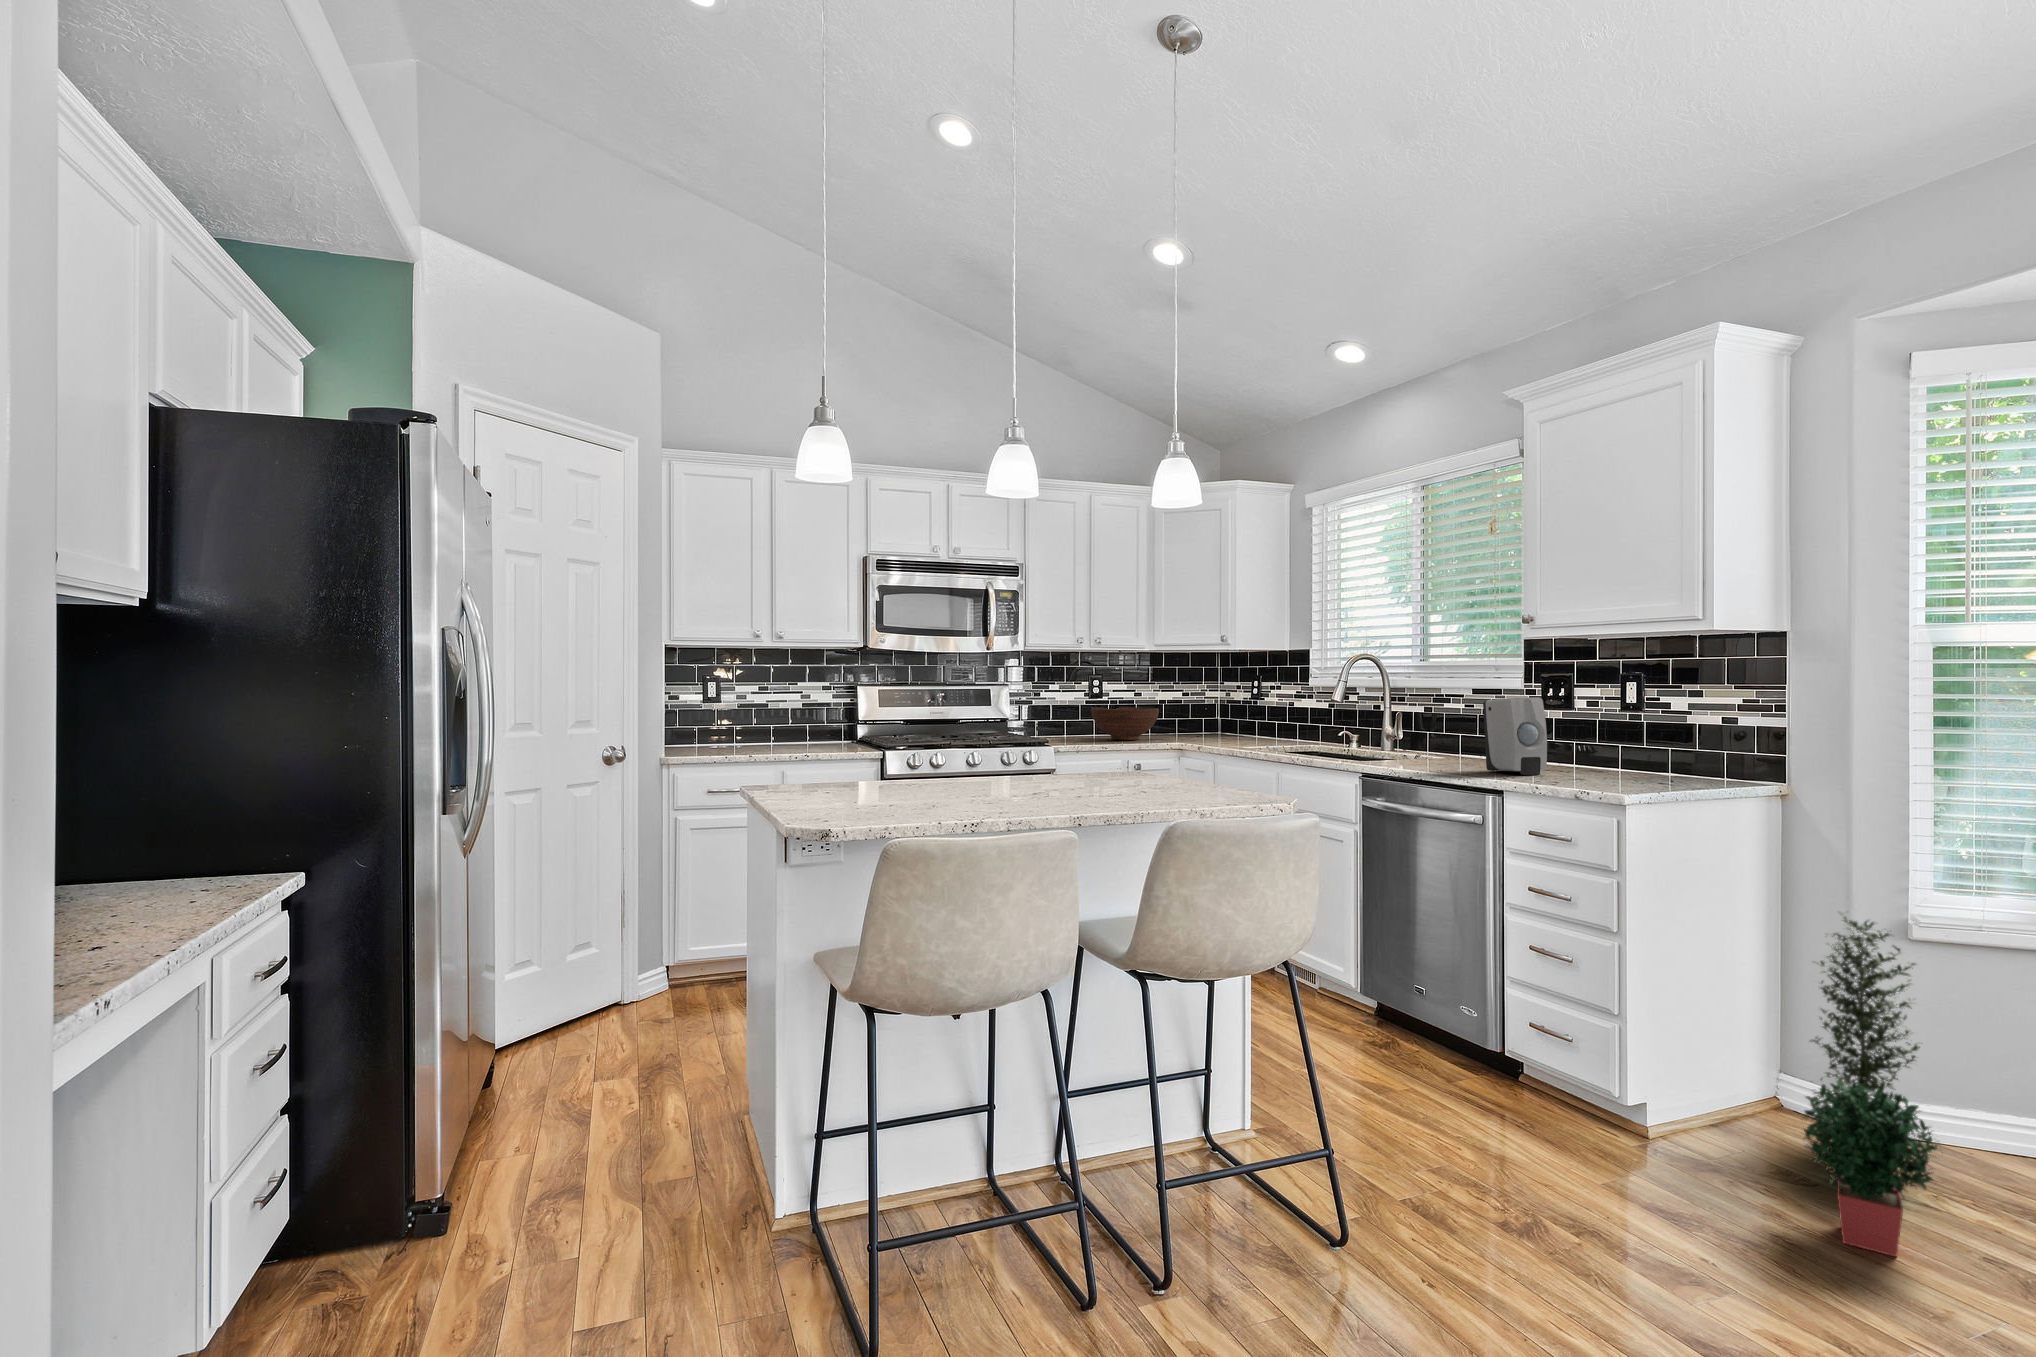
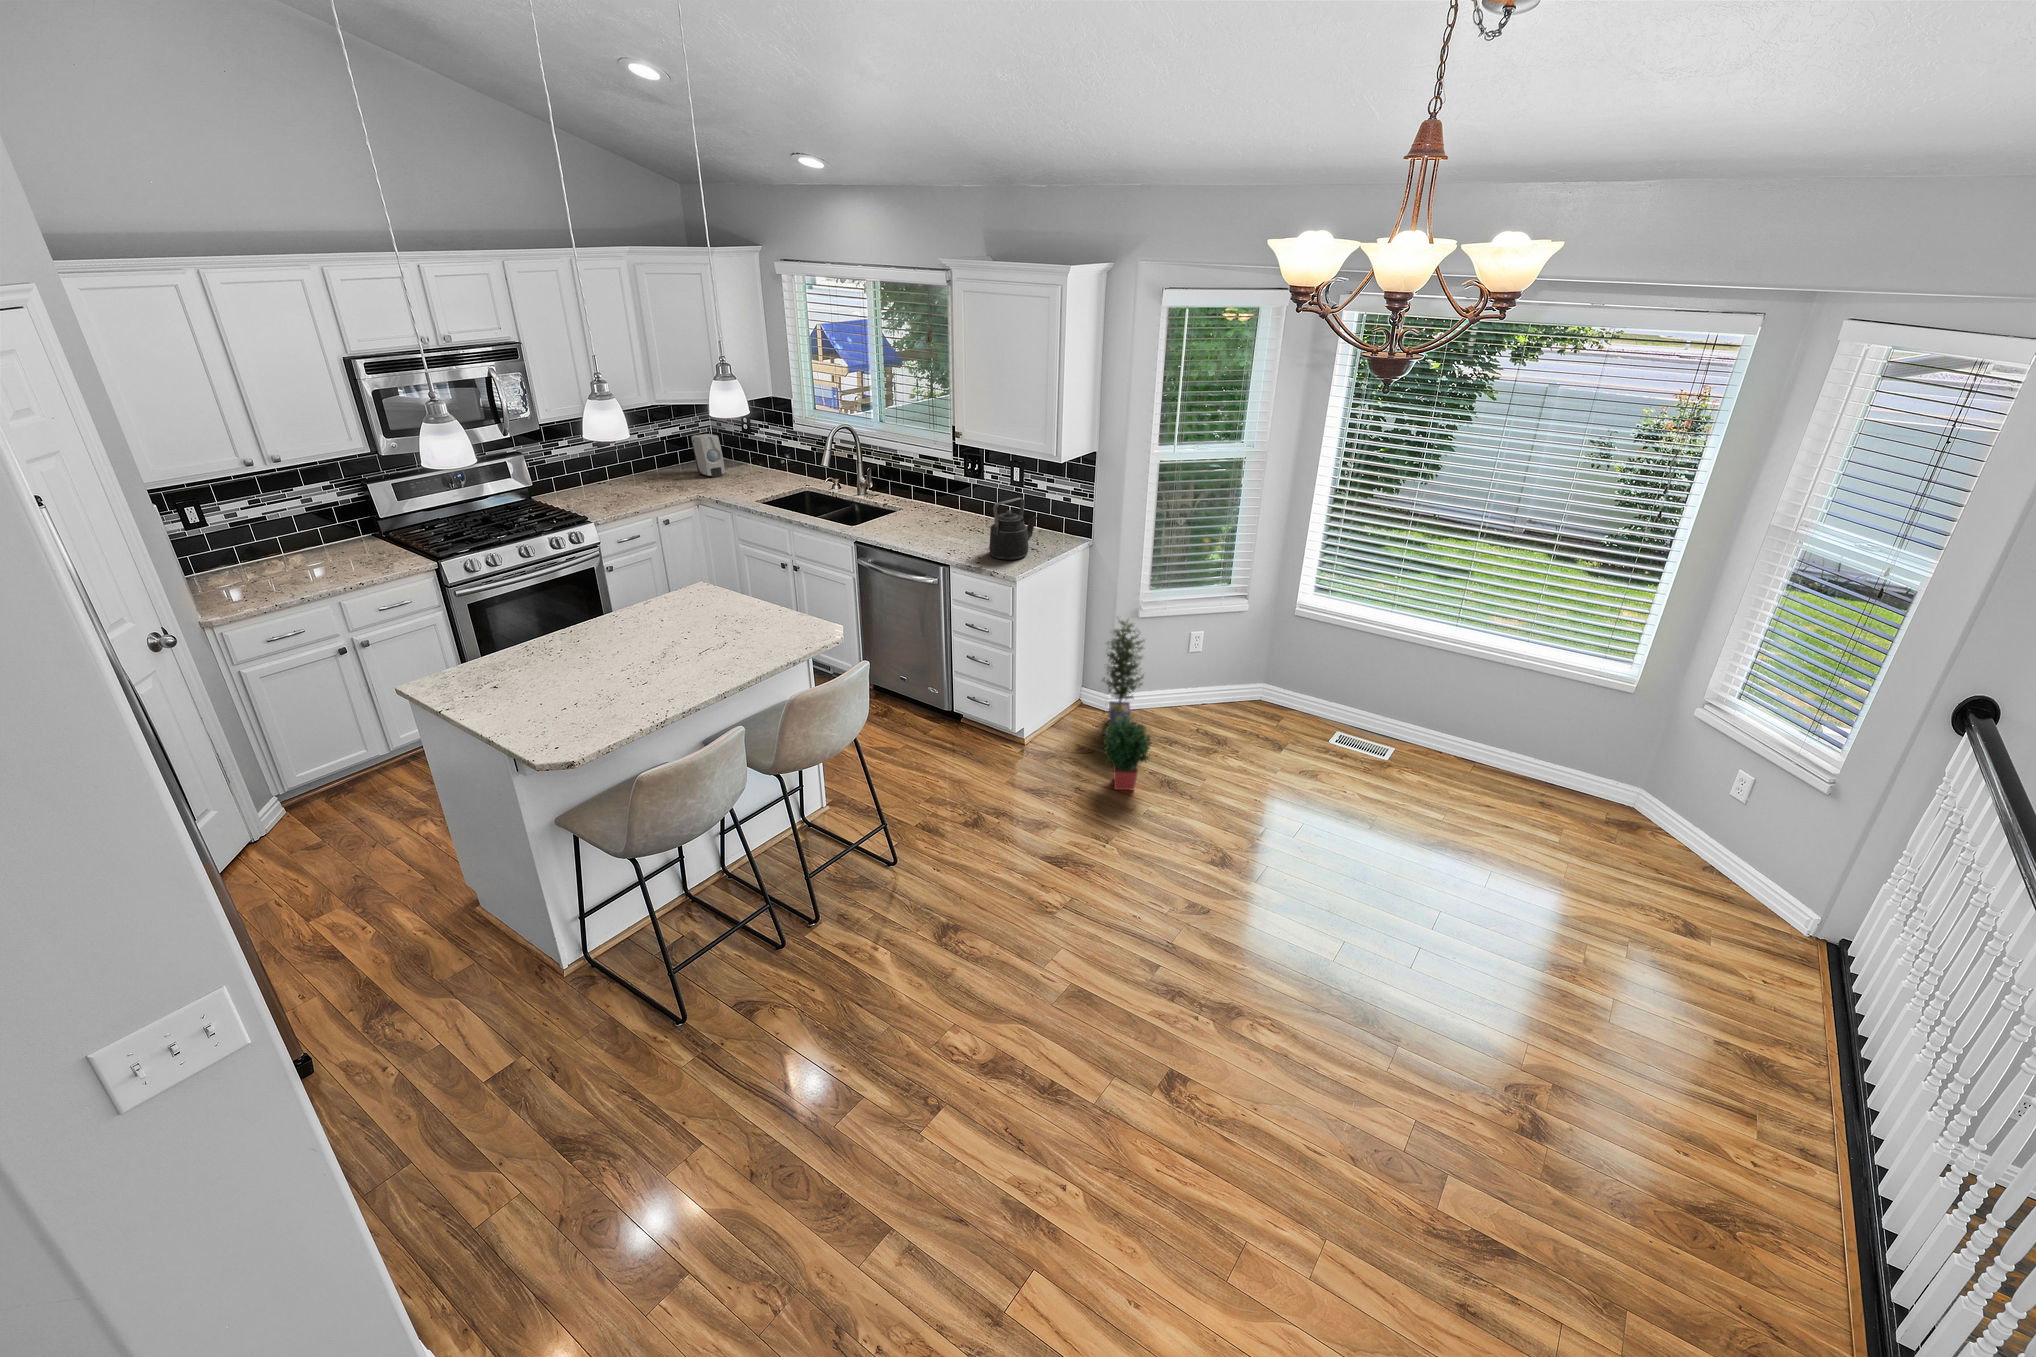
kettle: none [1571,694,1664,786] -> present [989,498,1037,560]
soap dispenser: present [1483,697,1547,775] -> present [691,434,725,477]
fruit bowl: present [1091,707,1159,740] -> none [607,449,669,484]

